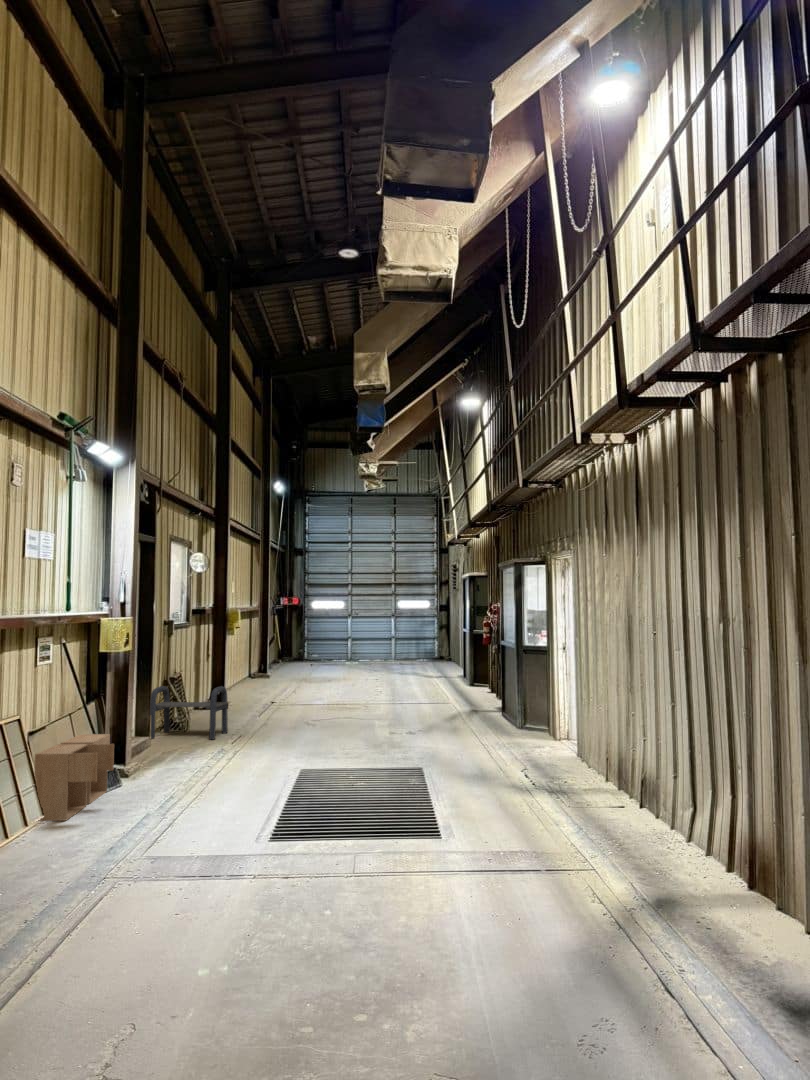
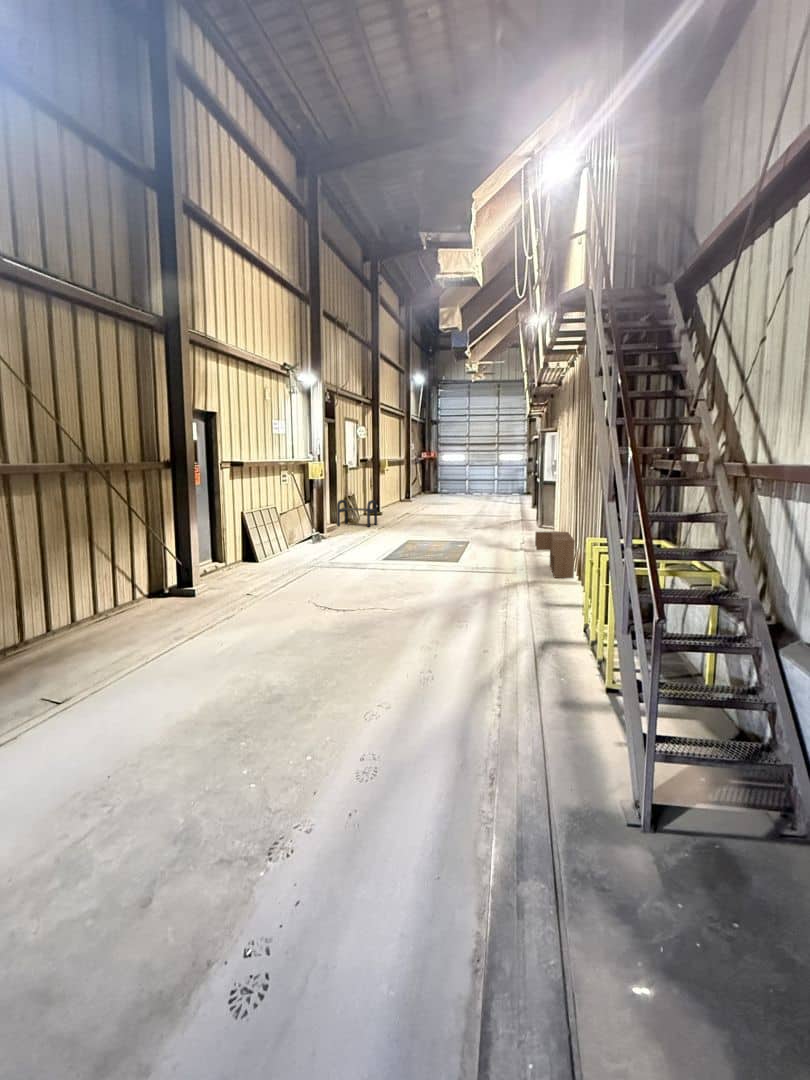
storage cabinet: present [34,734,114,821] -> present [535,532,575,578]

